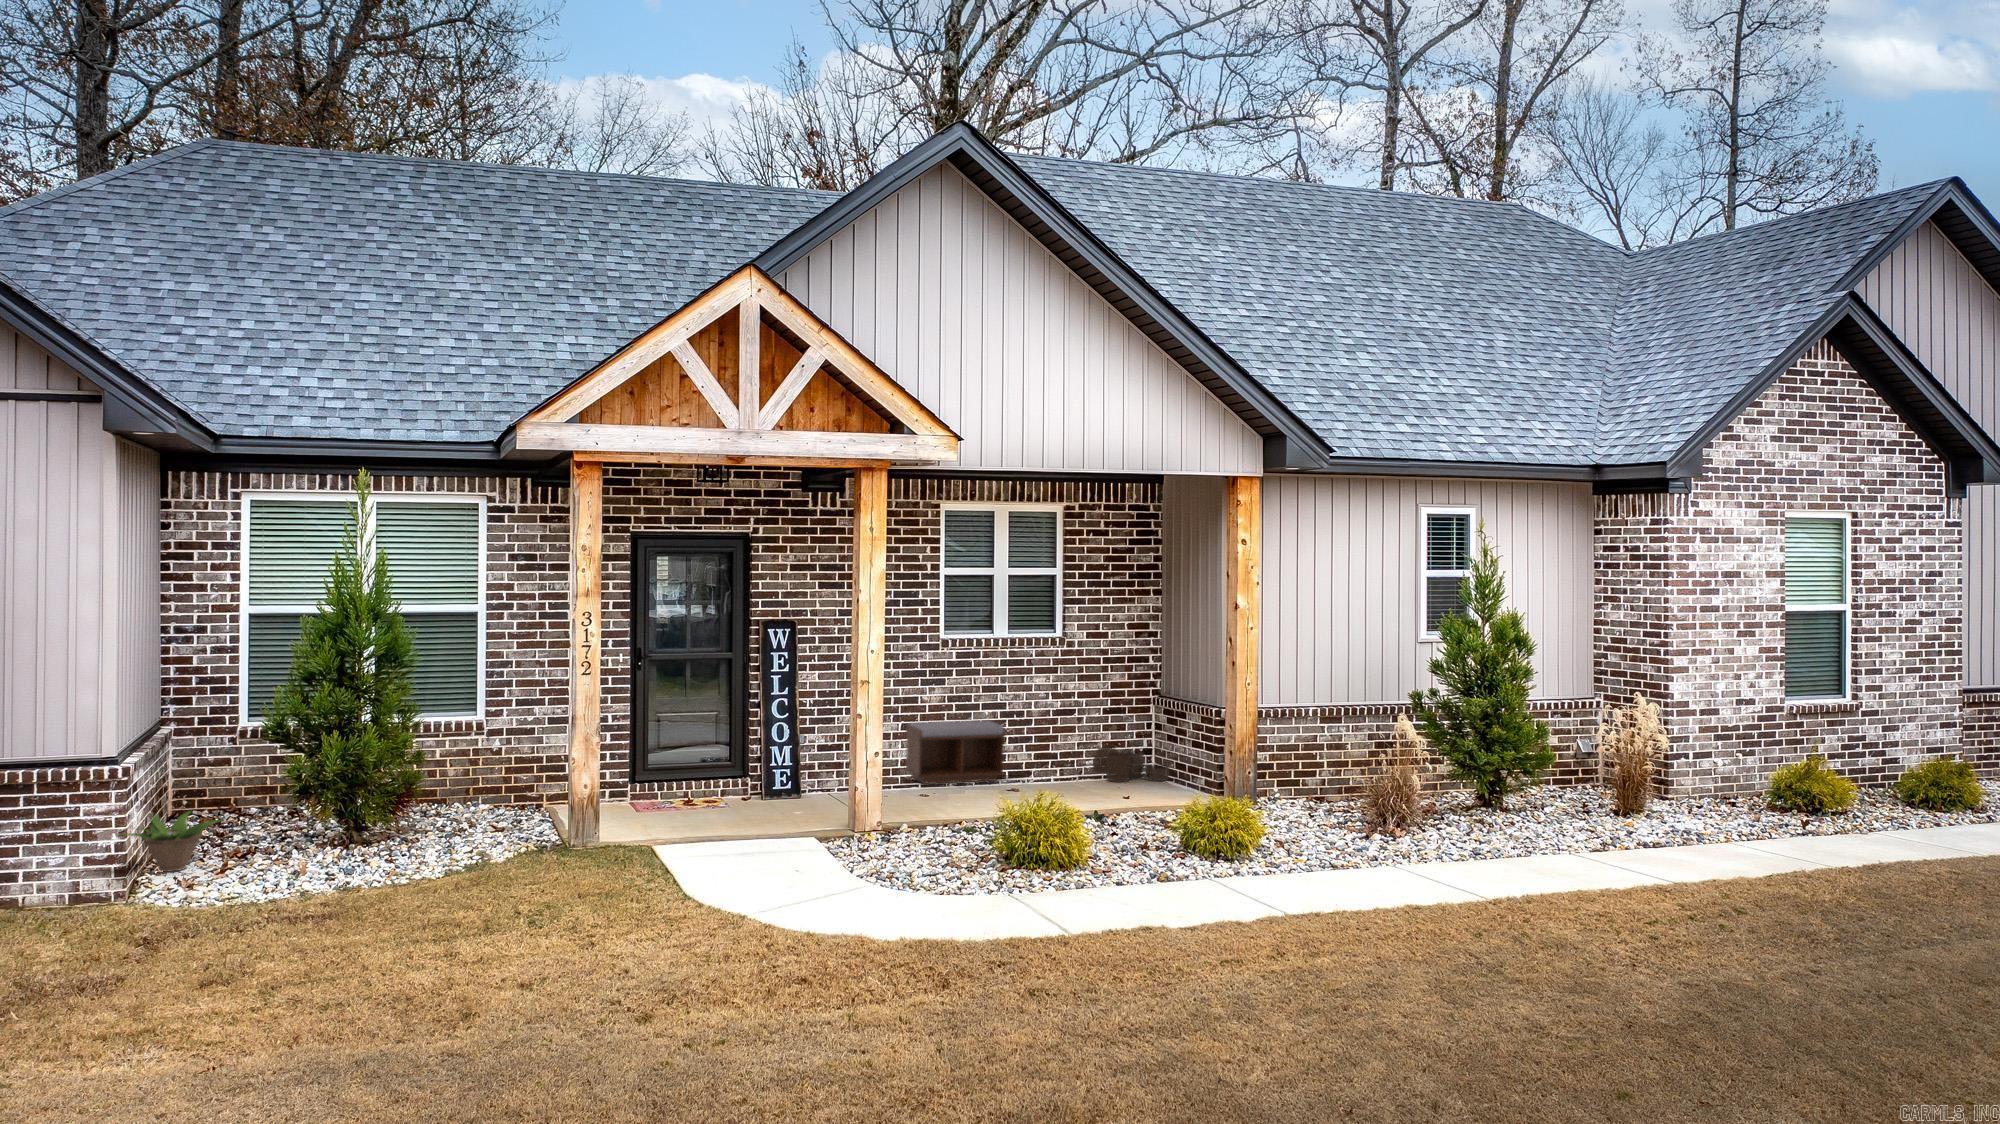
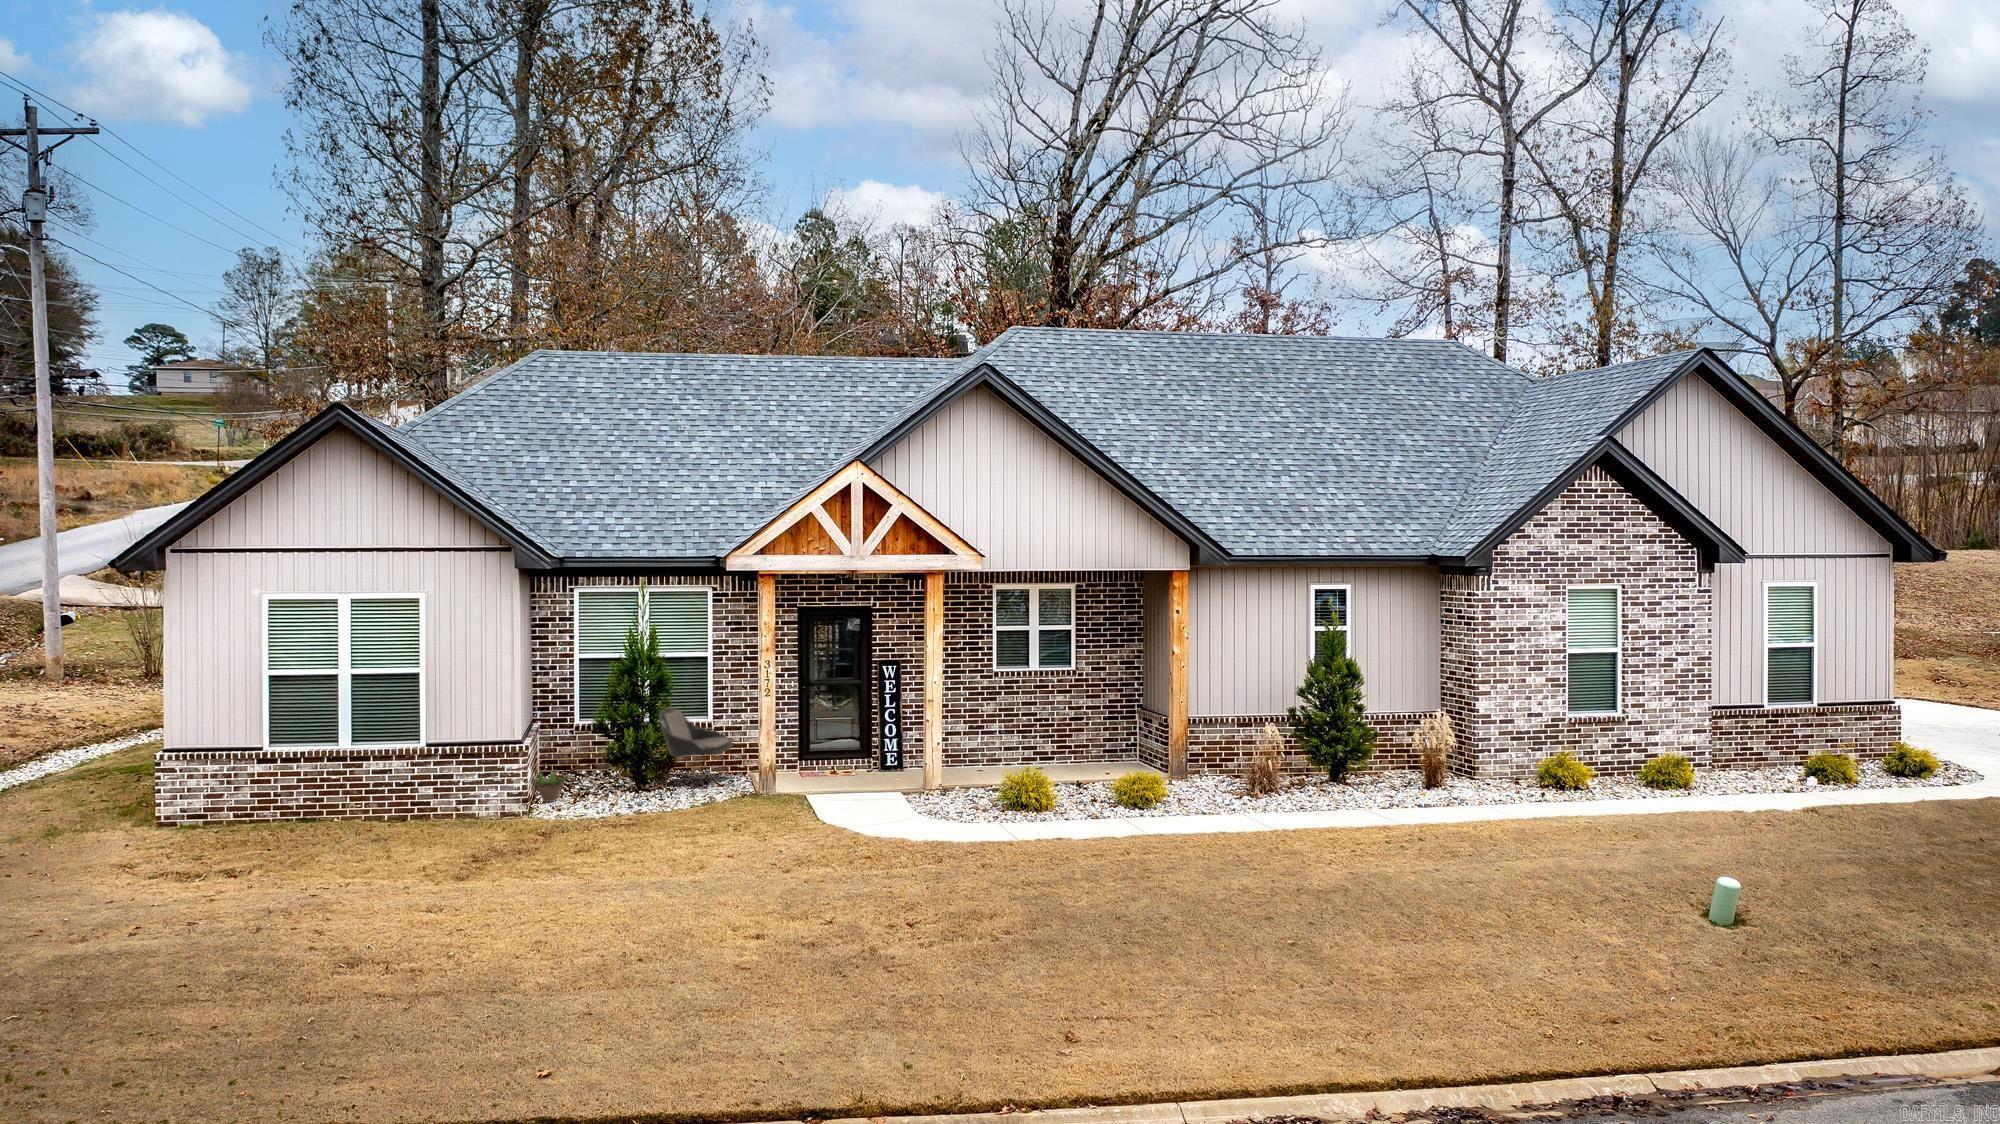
lounge chair: none [386,697,524,837] -> present [659,708,733,788]
bench: present [905,720,1005,784] -> none [970,723,1033,763]
woven basket: present [1093,746,1169,782] -> none [1095,739,1141,764]

